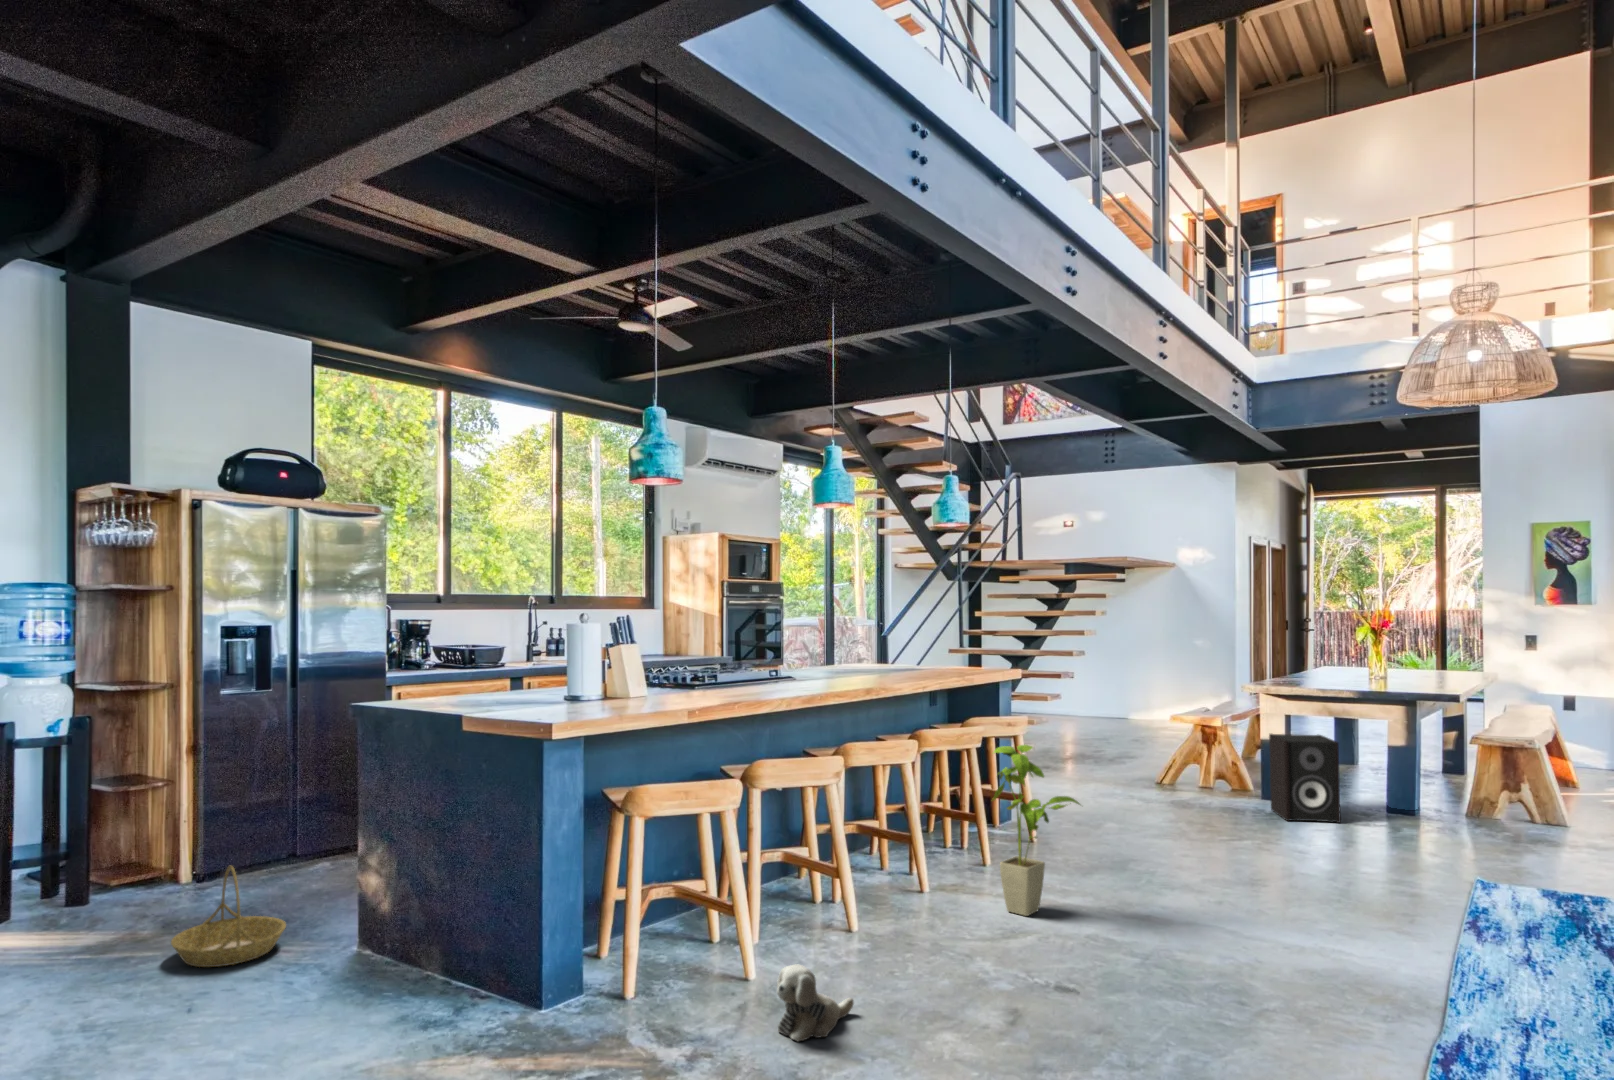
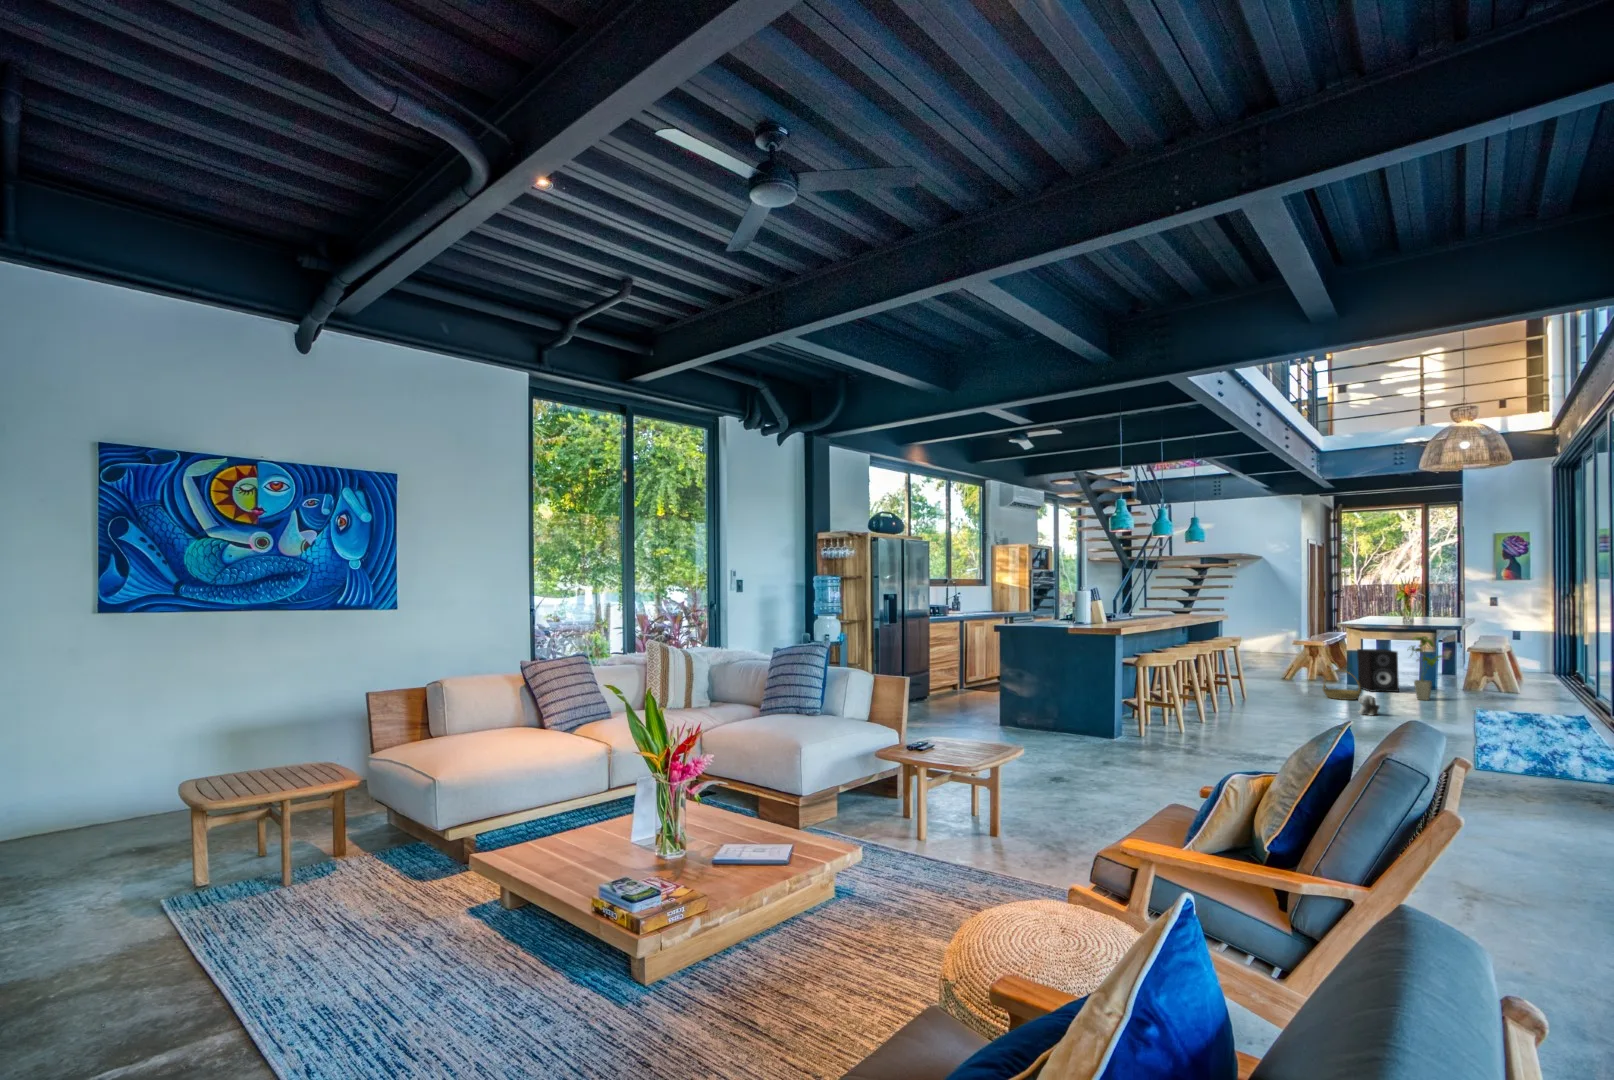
house plant: present [993,744,1080,916] -> present [1412,636,1443,700]
basket: present [171,866,286,967] -> present [1323,670,1361,700]
plush toy: present [777,964,854,1041] -> present [1358,695,1379,716]

